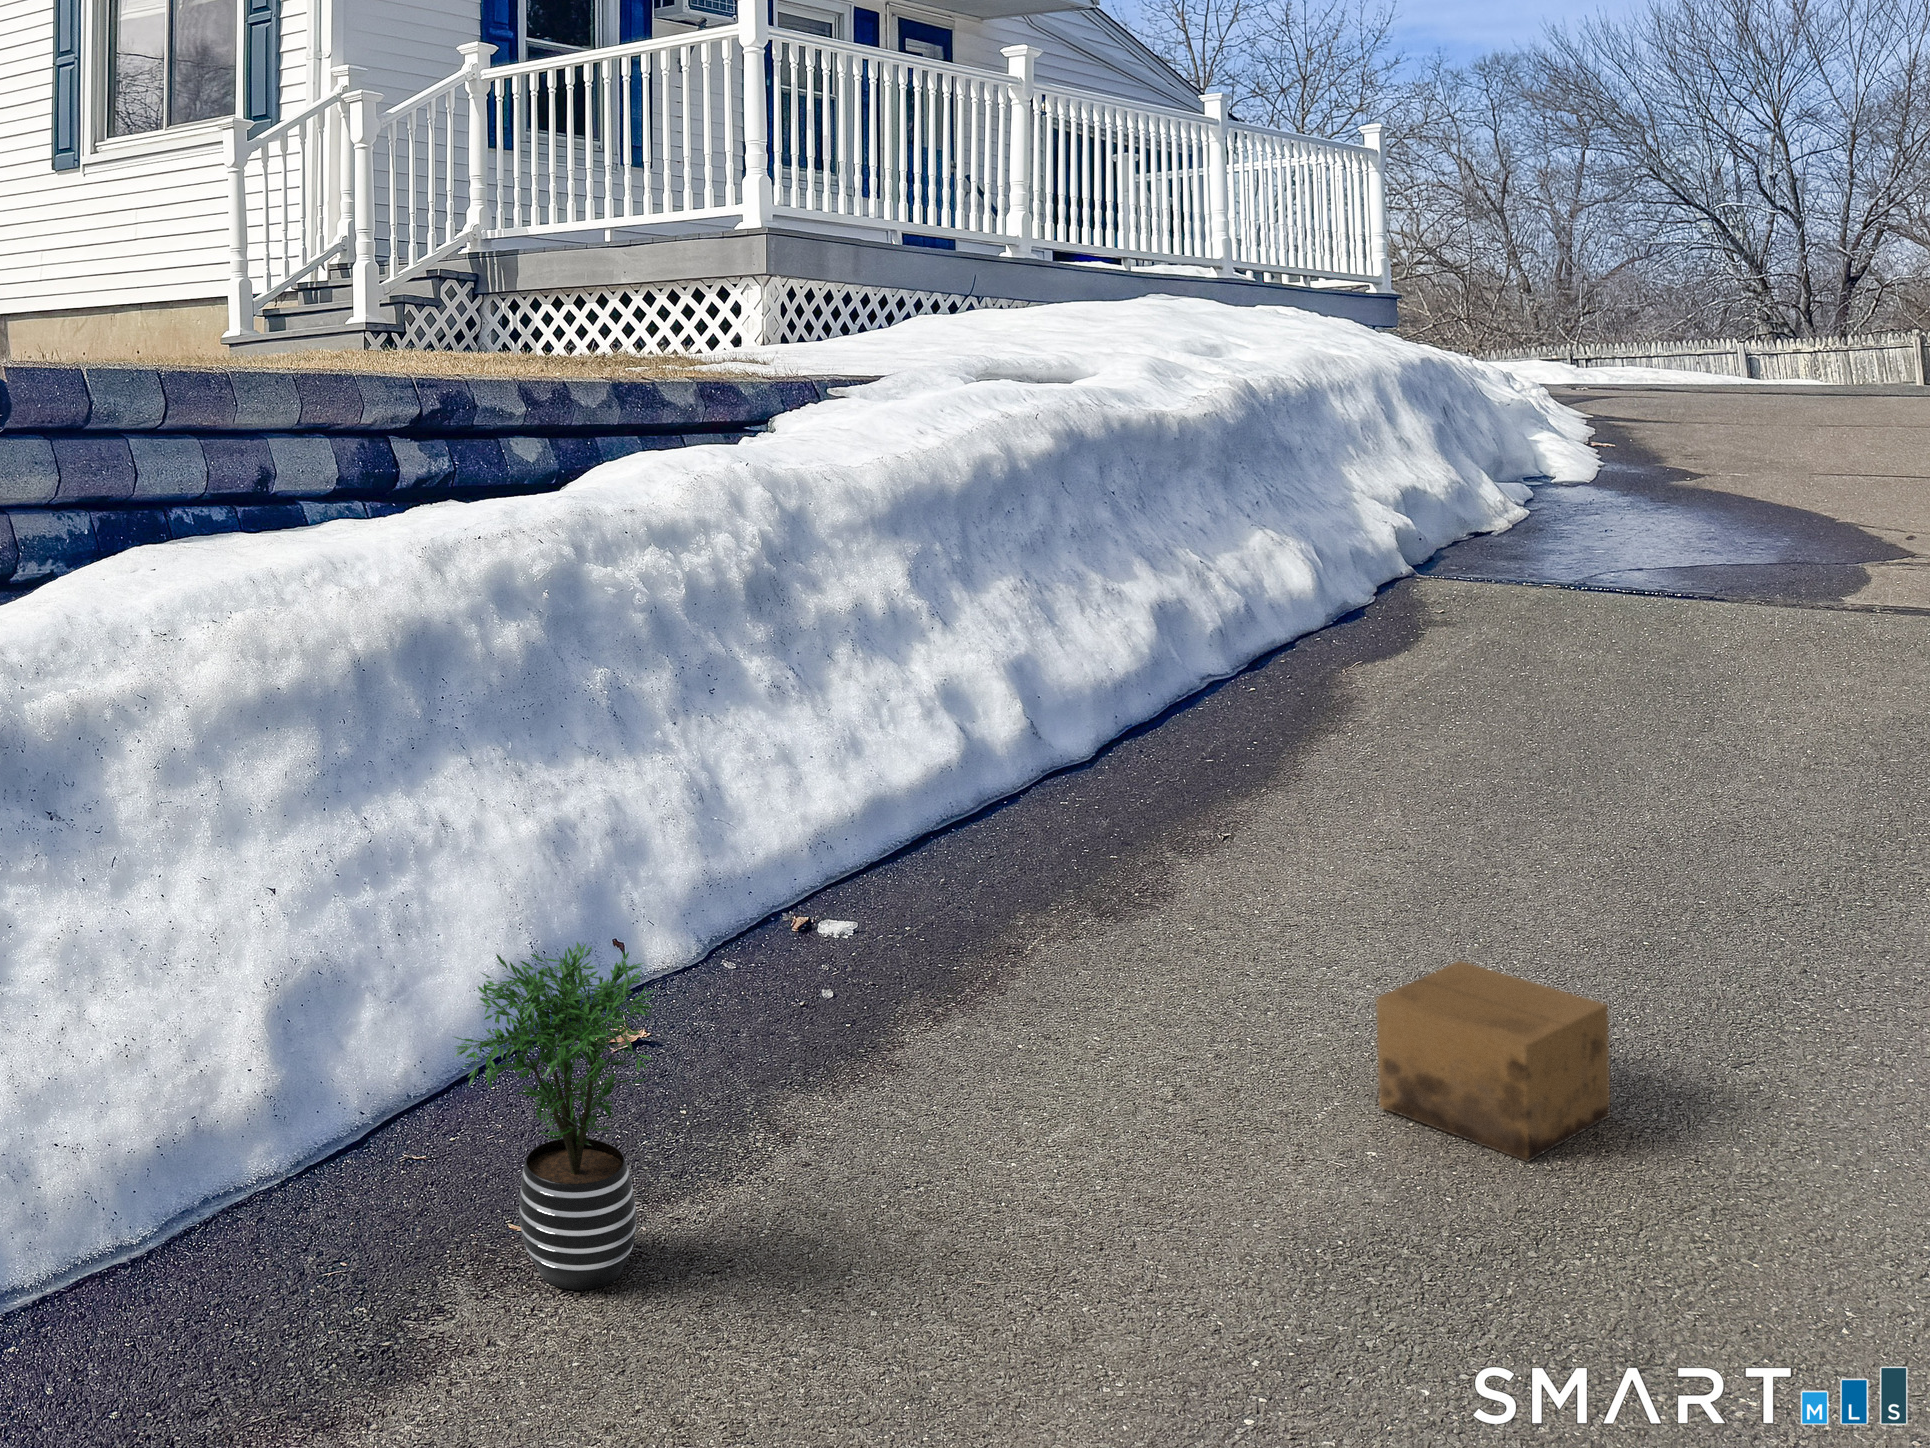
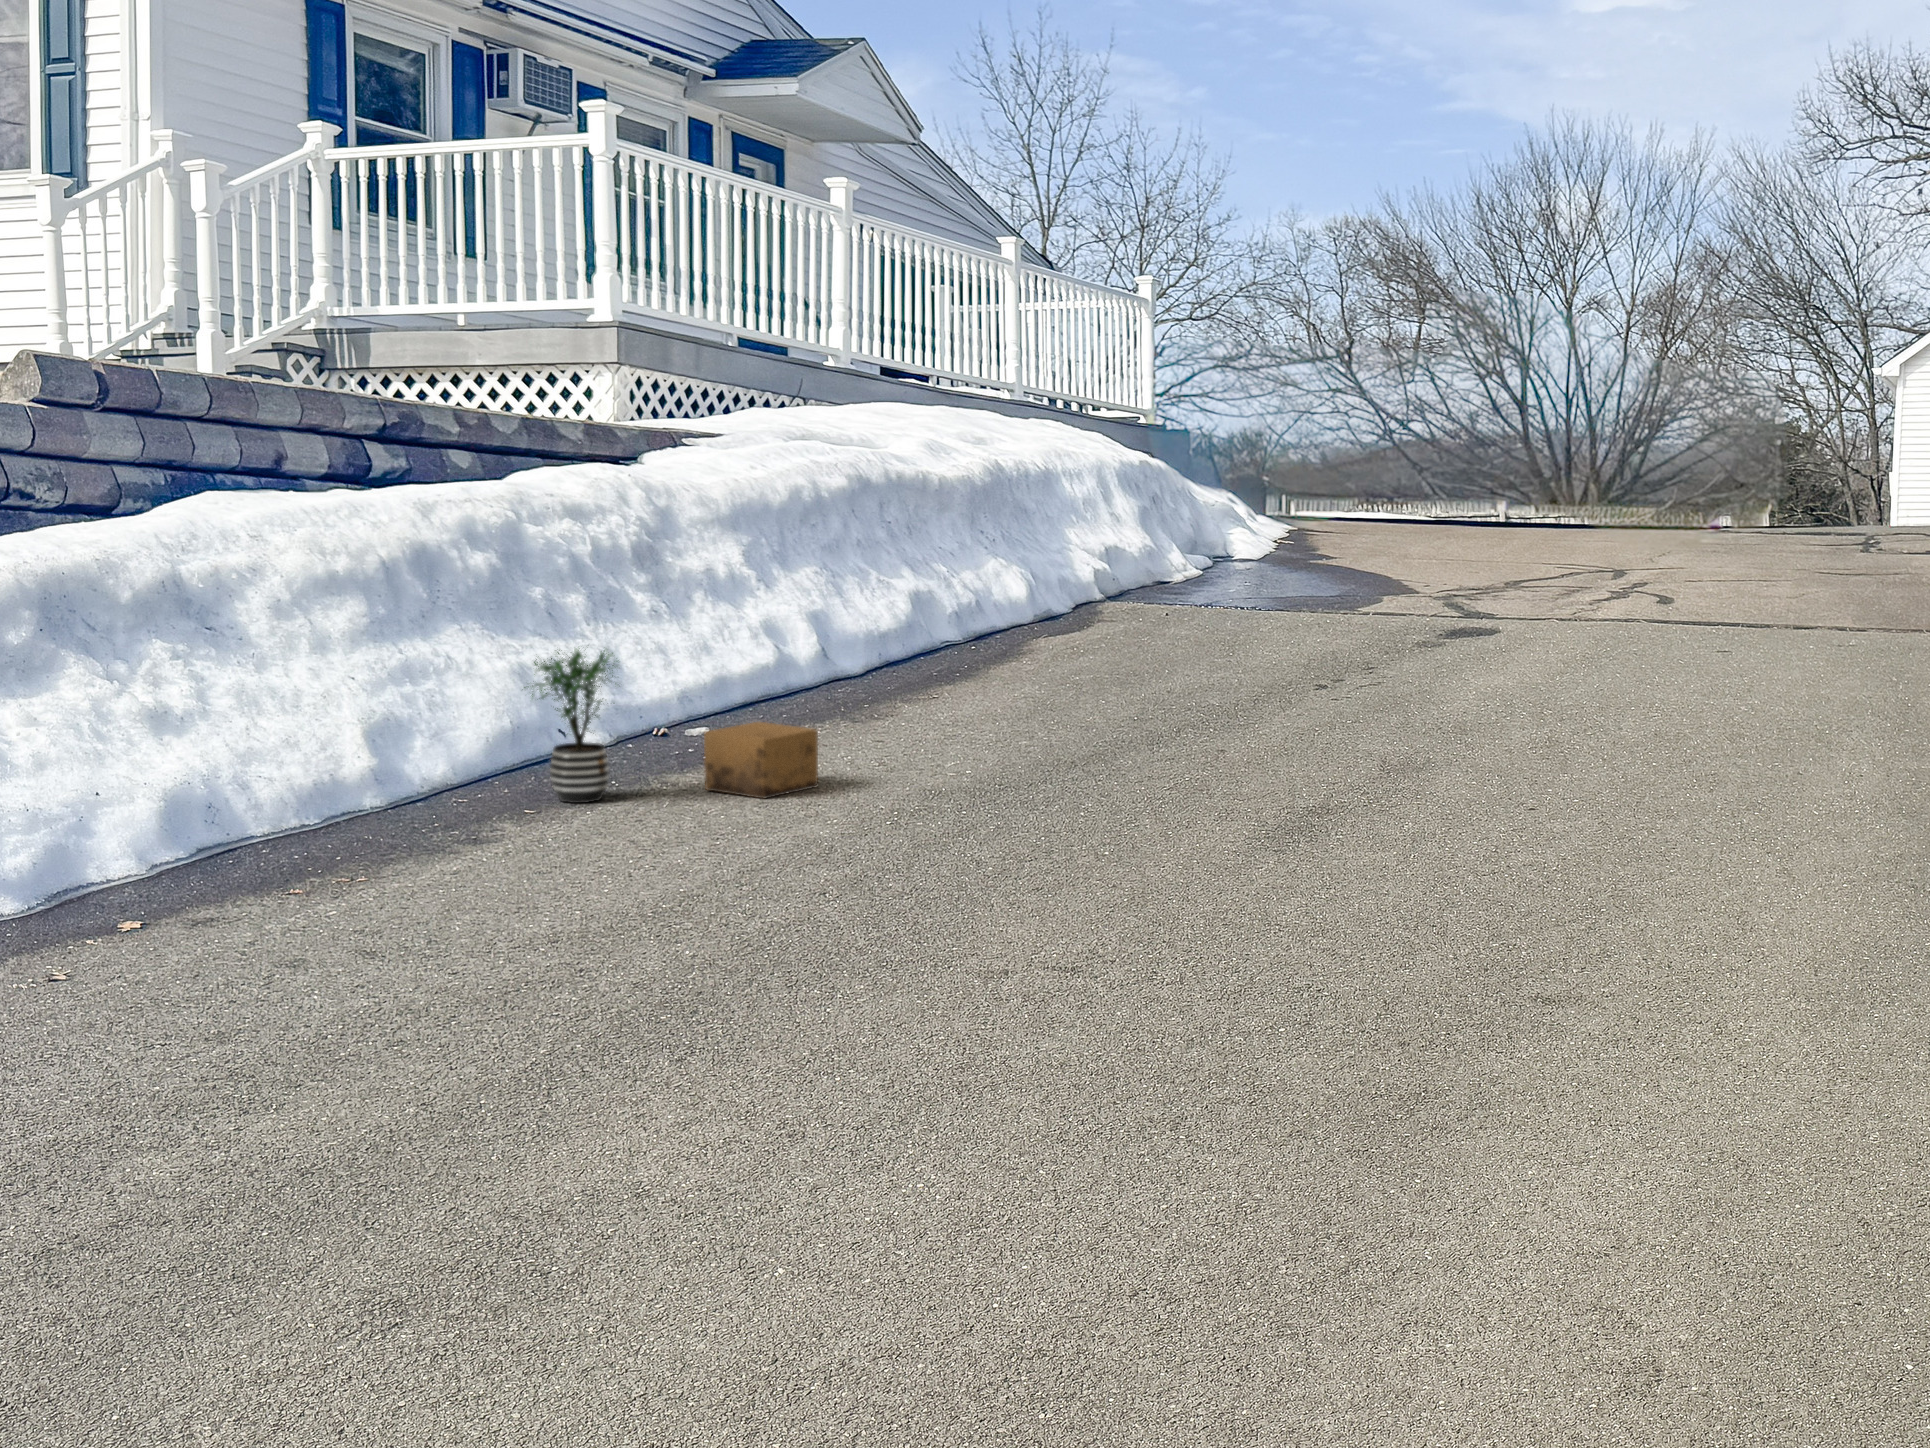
cardboard box: present [1376,961,1611,1162] -> present [704,722,818,799]

